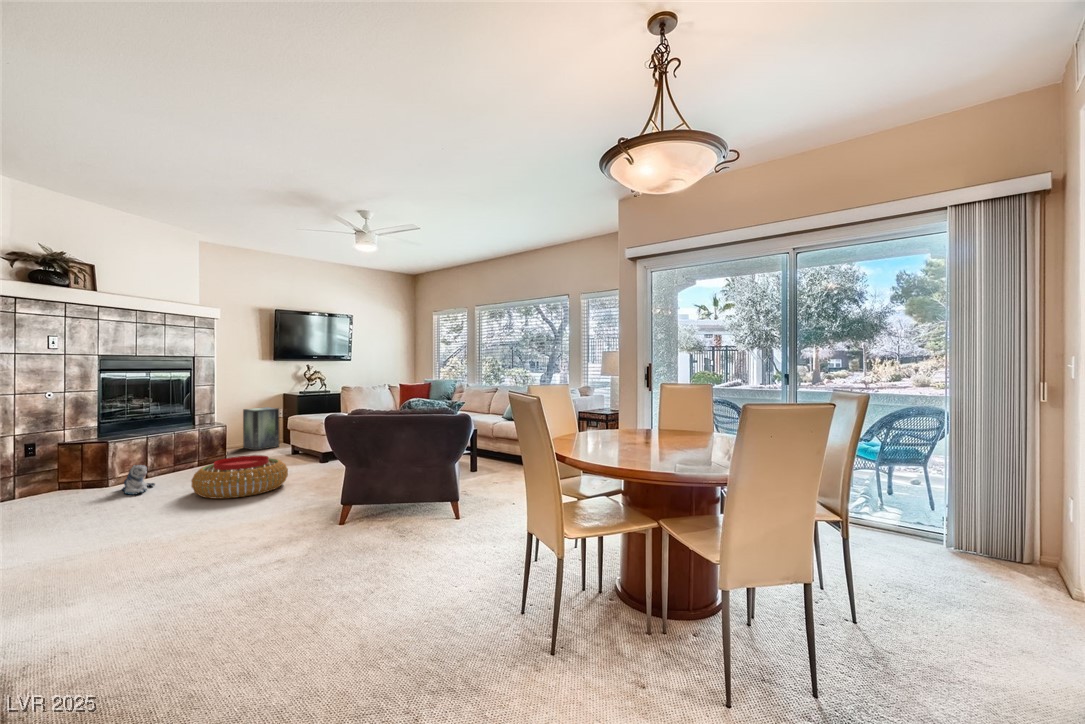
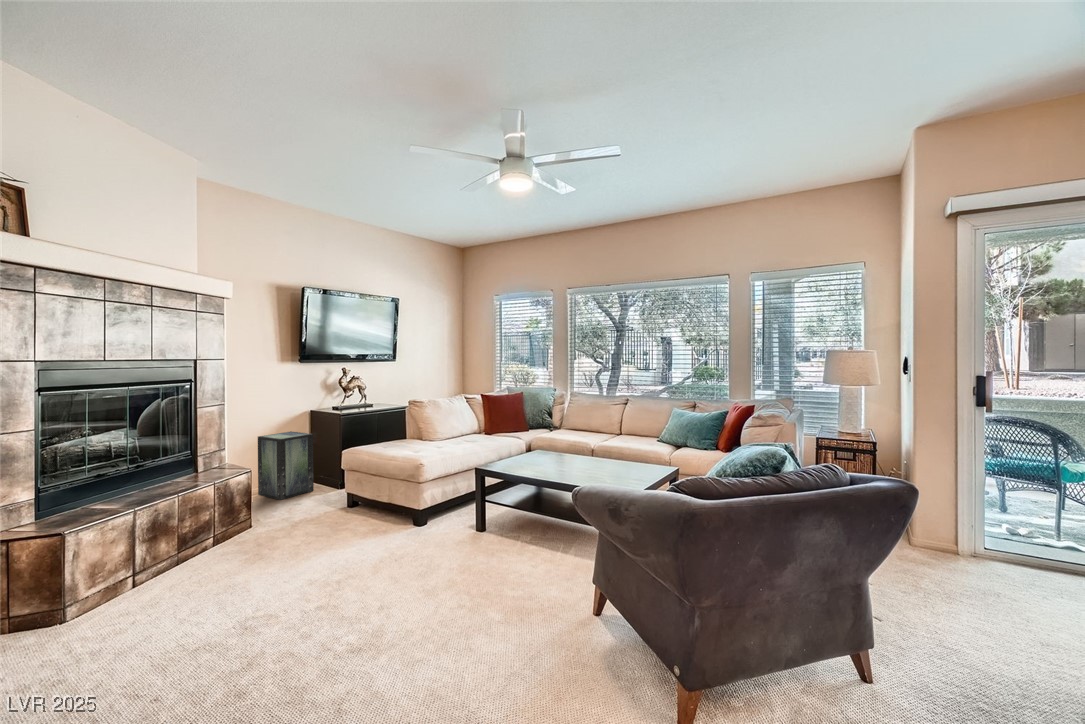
pouf: present [191,455,288,499] -> none [254,541,420,651]
plush toy: present [122,465,155,495] -> none [96,577,163,648]

